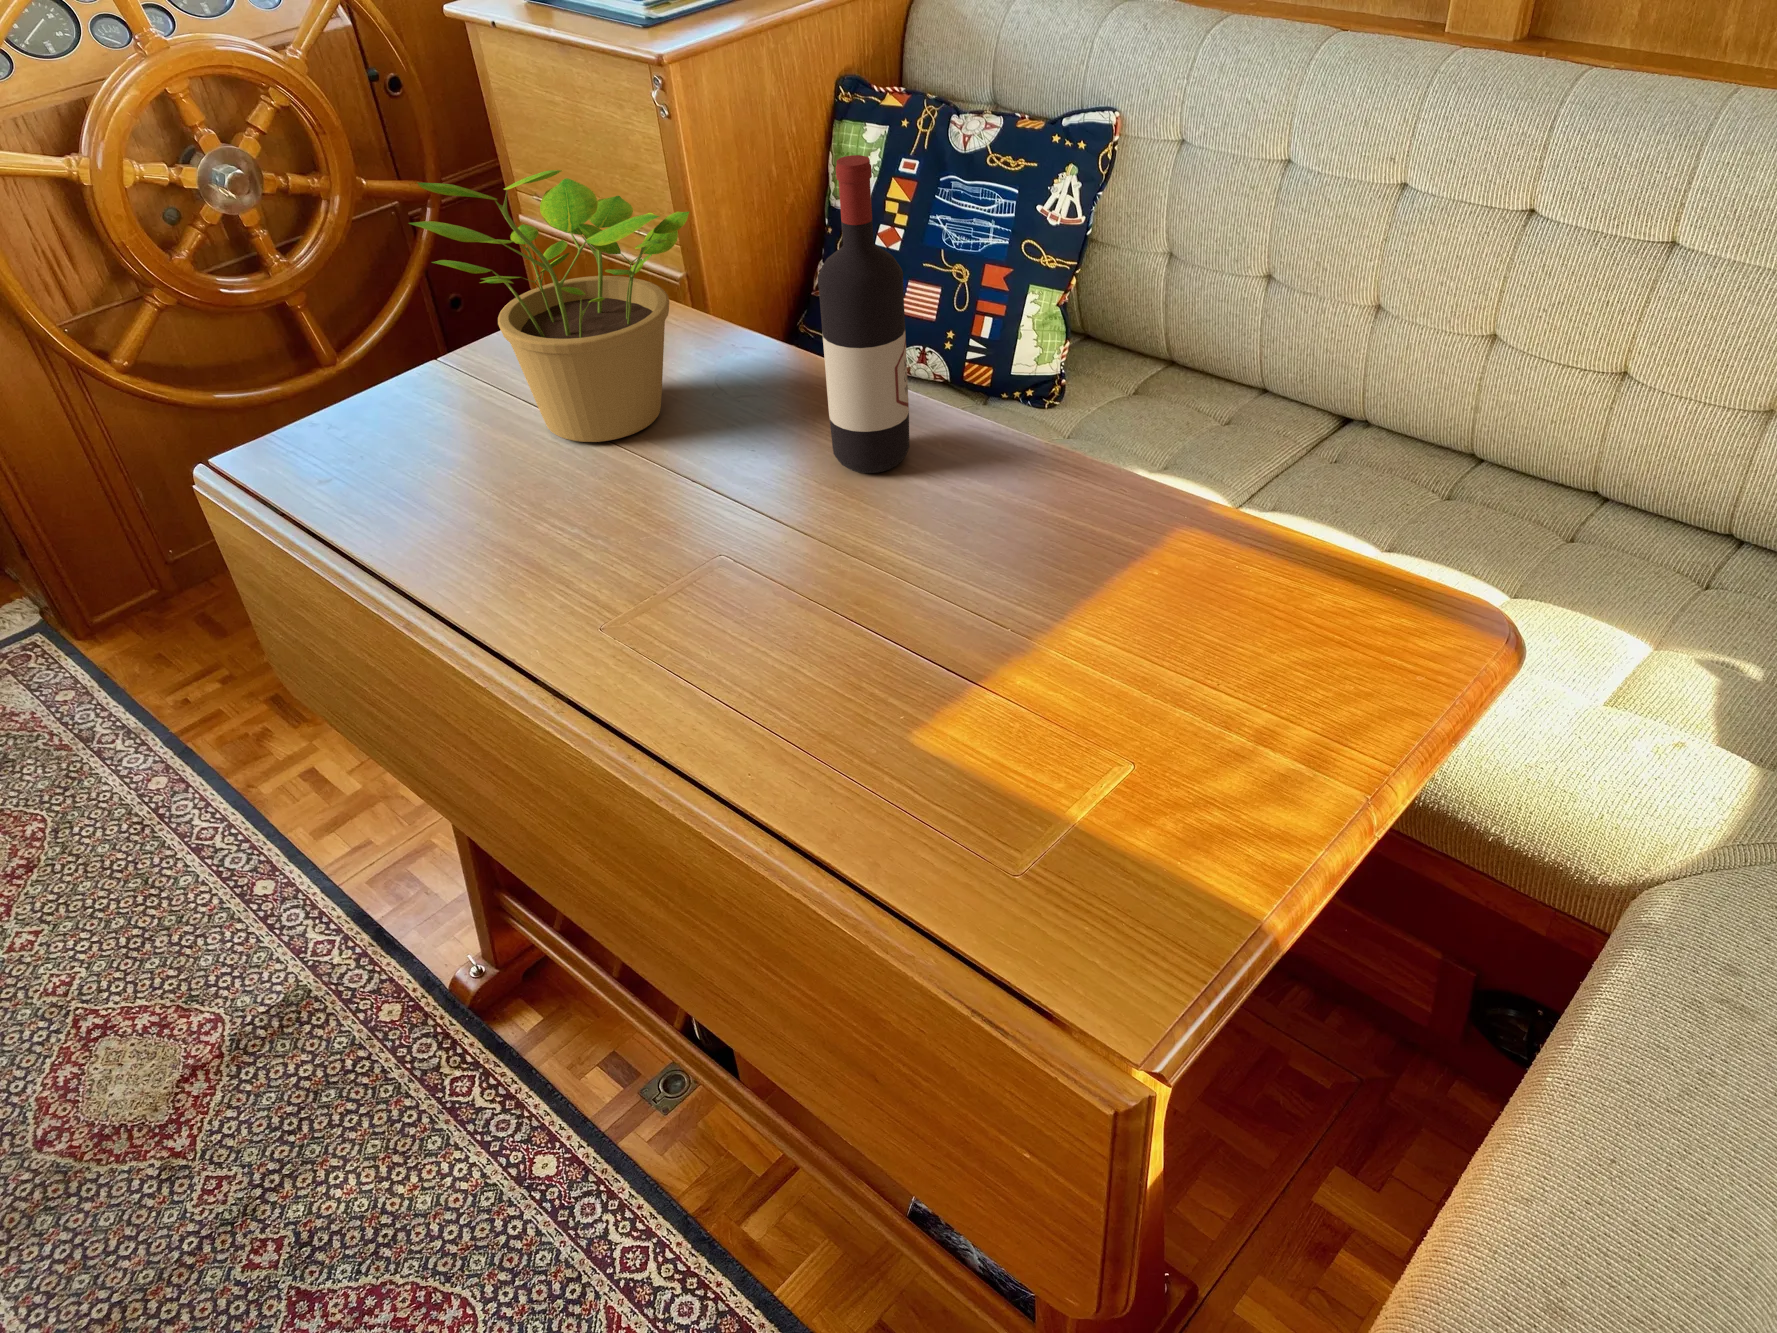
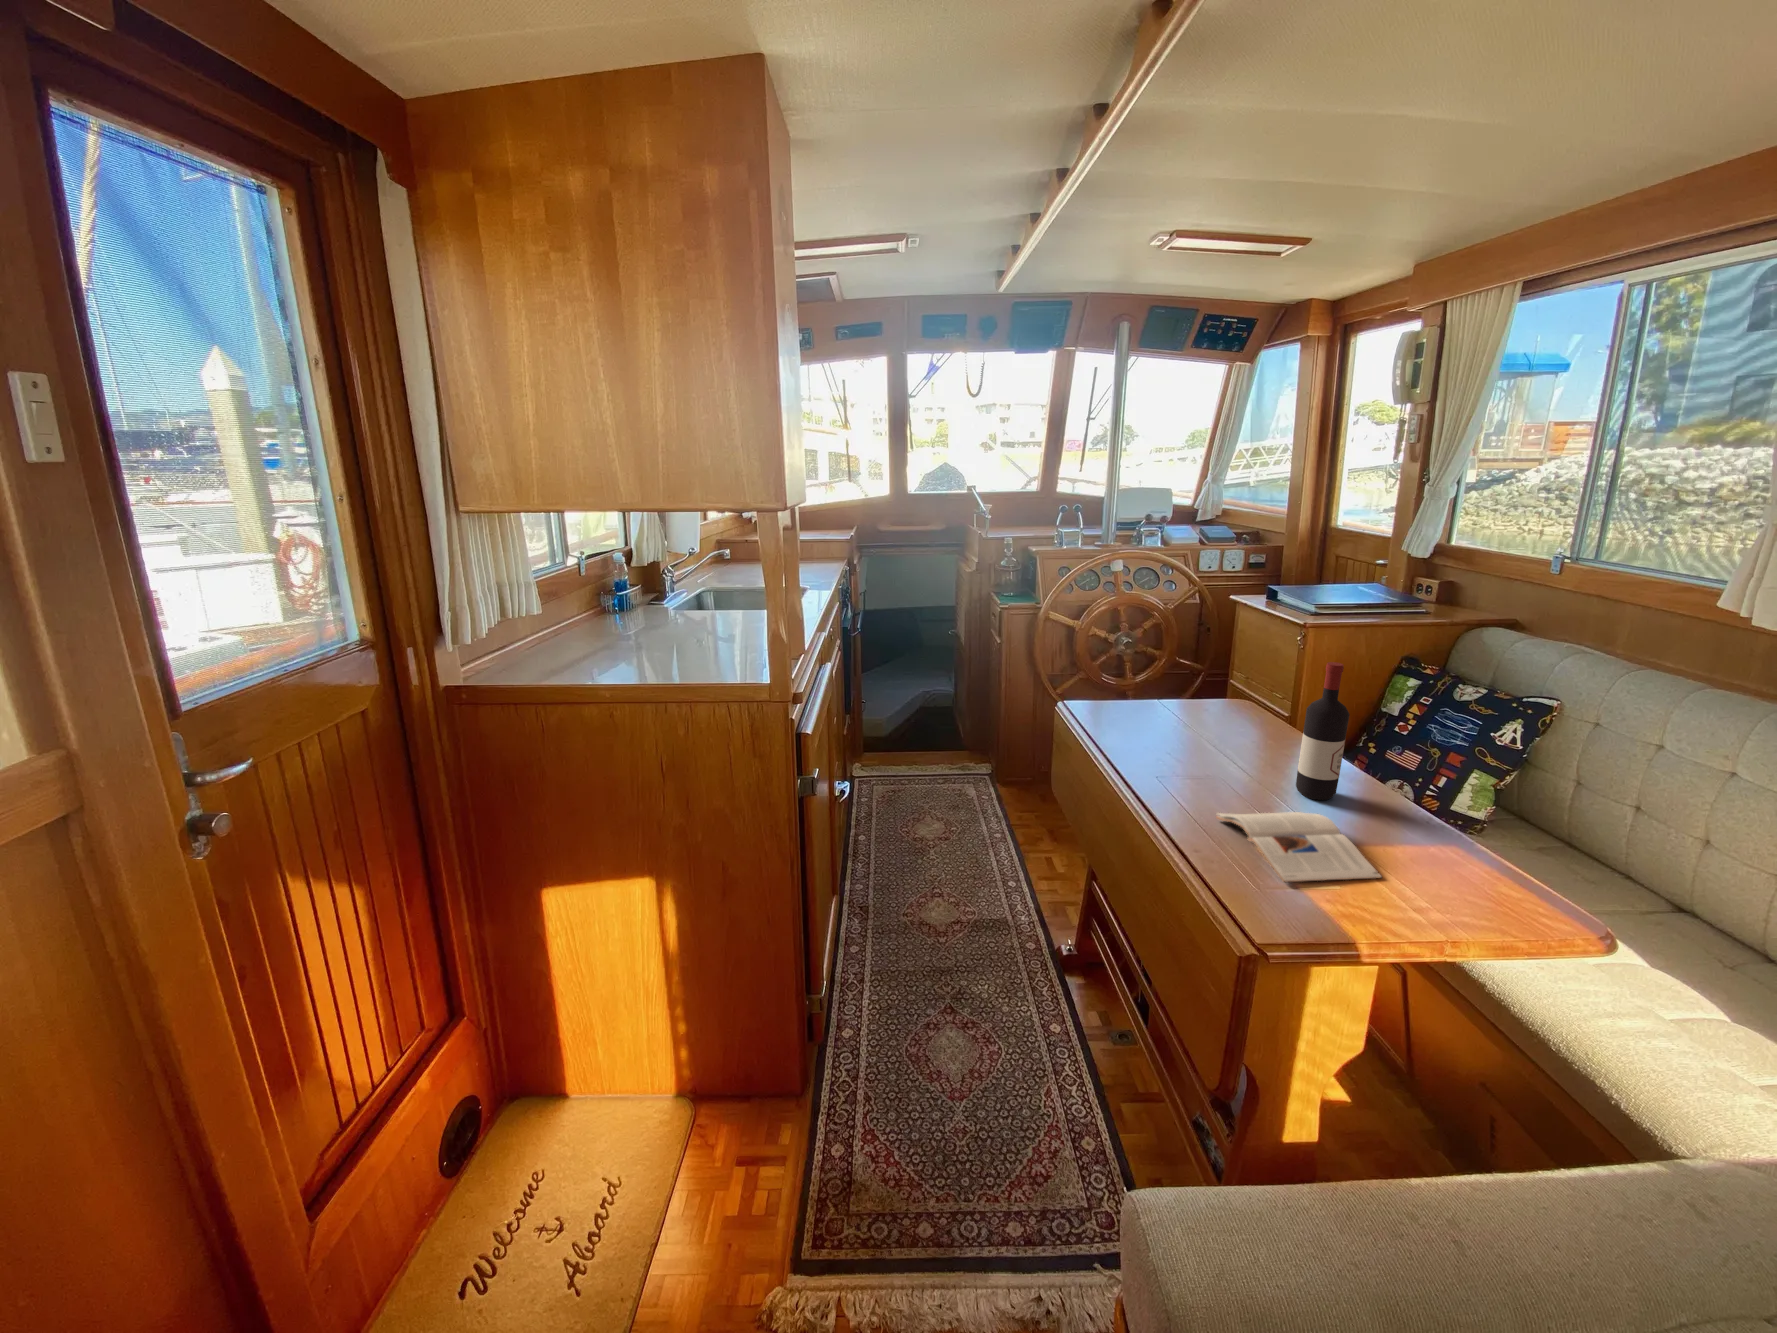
potted plant: present [409,170,689,442] -> none [1155,635,1267,754]
magazine: none [745,514,1101,718] -> present [1216,812,1382,882]

